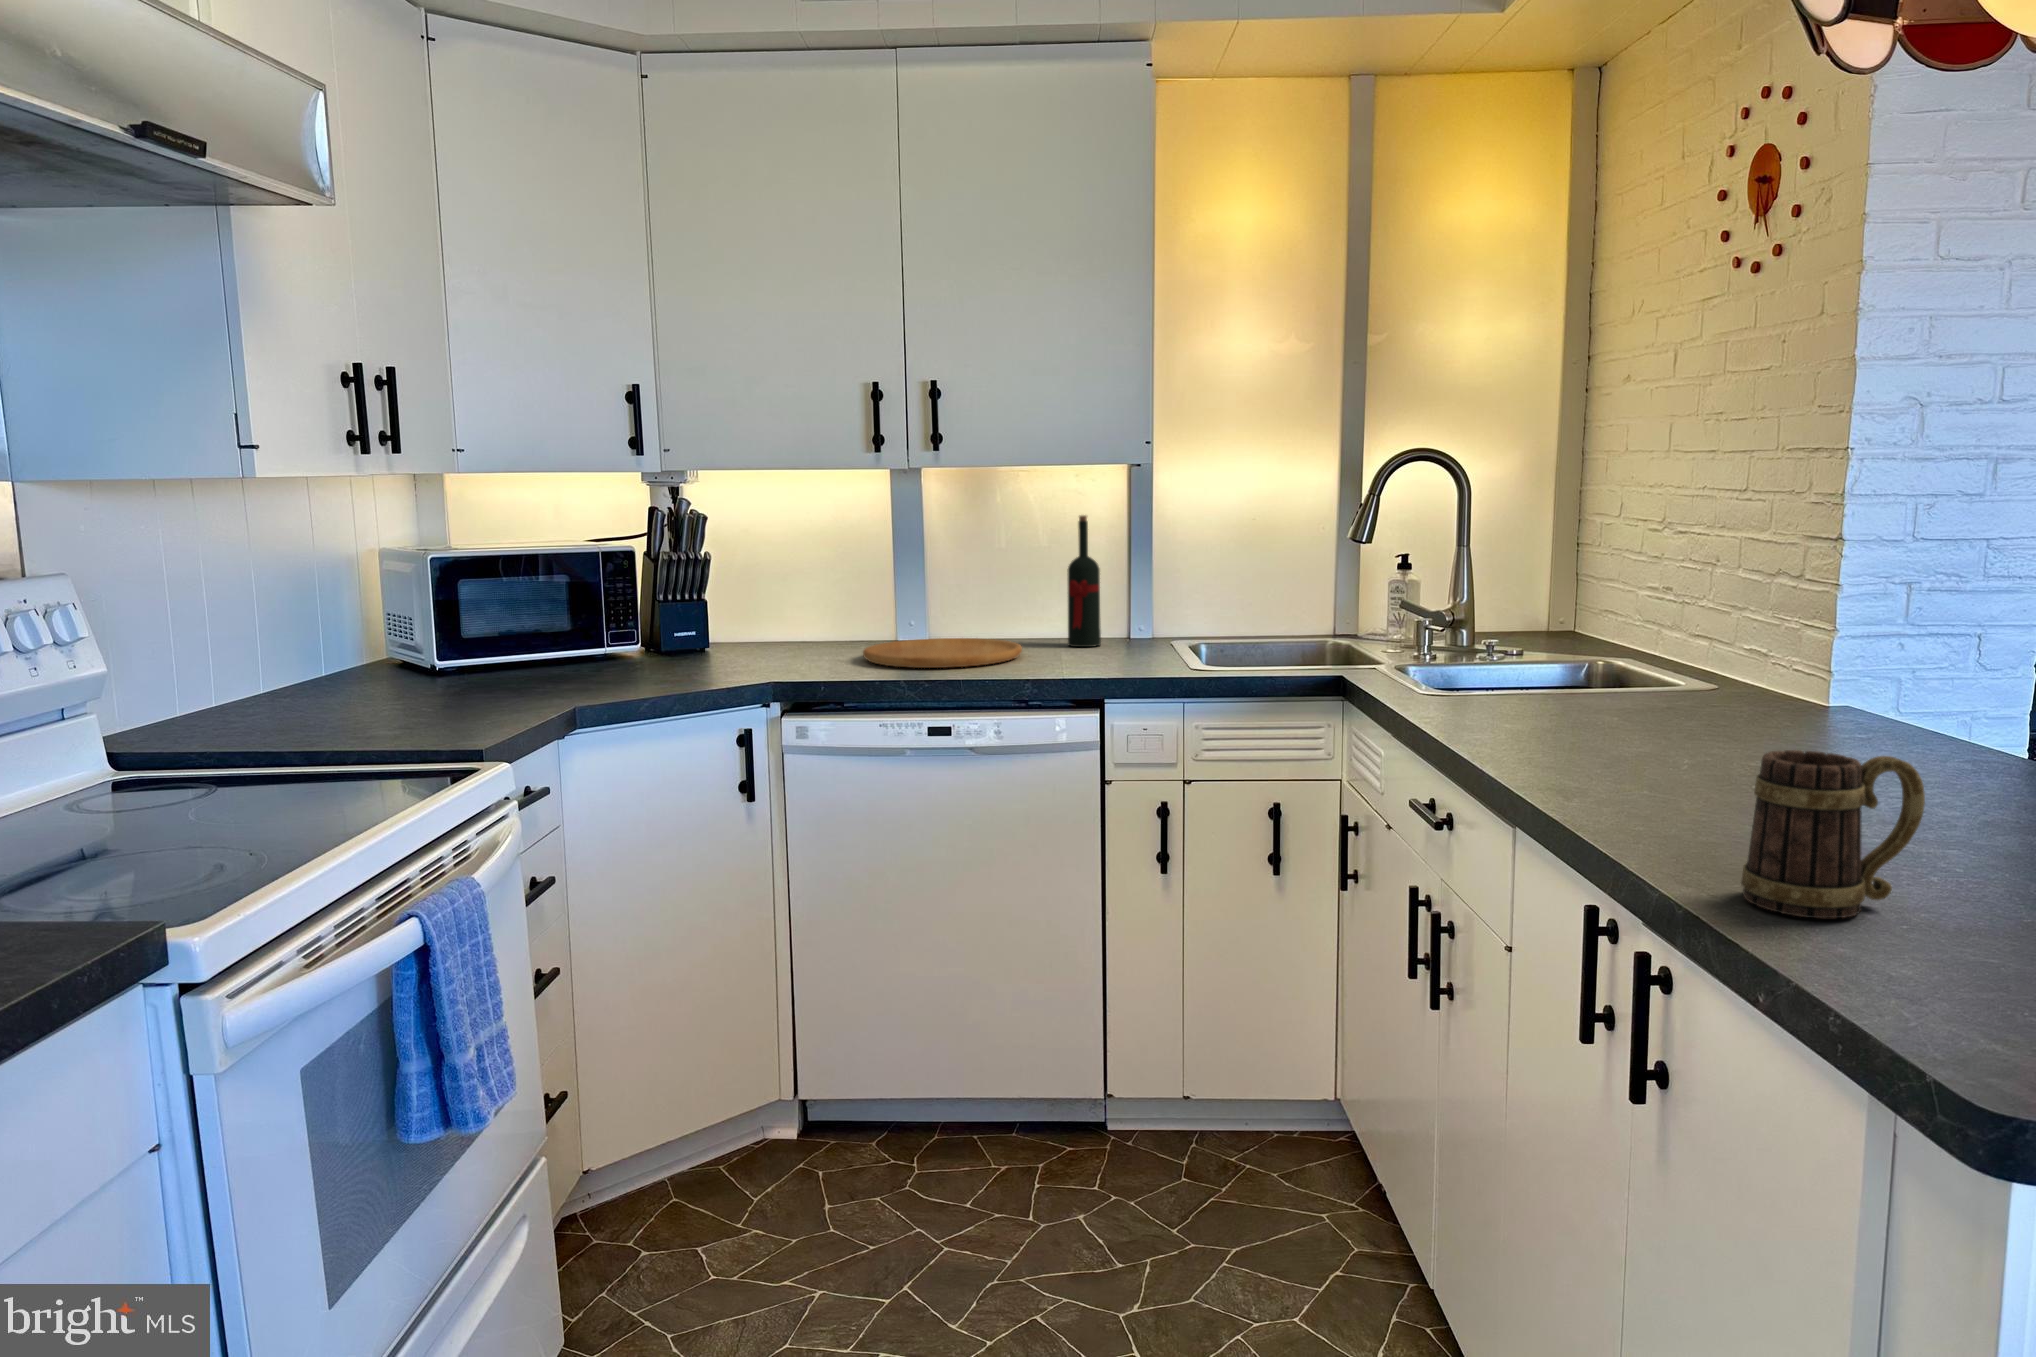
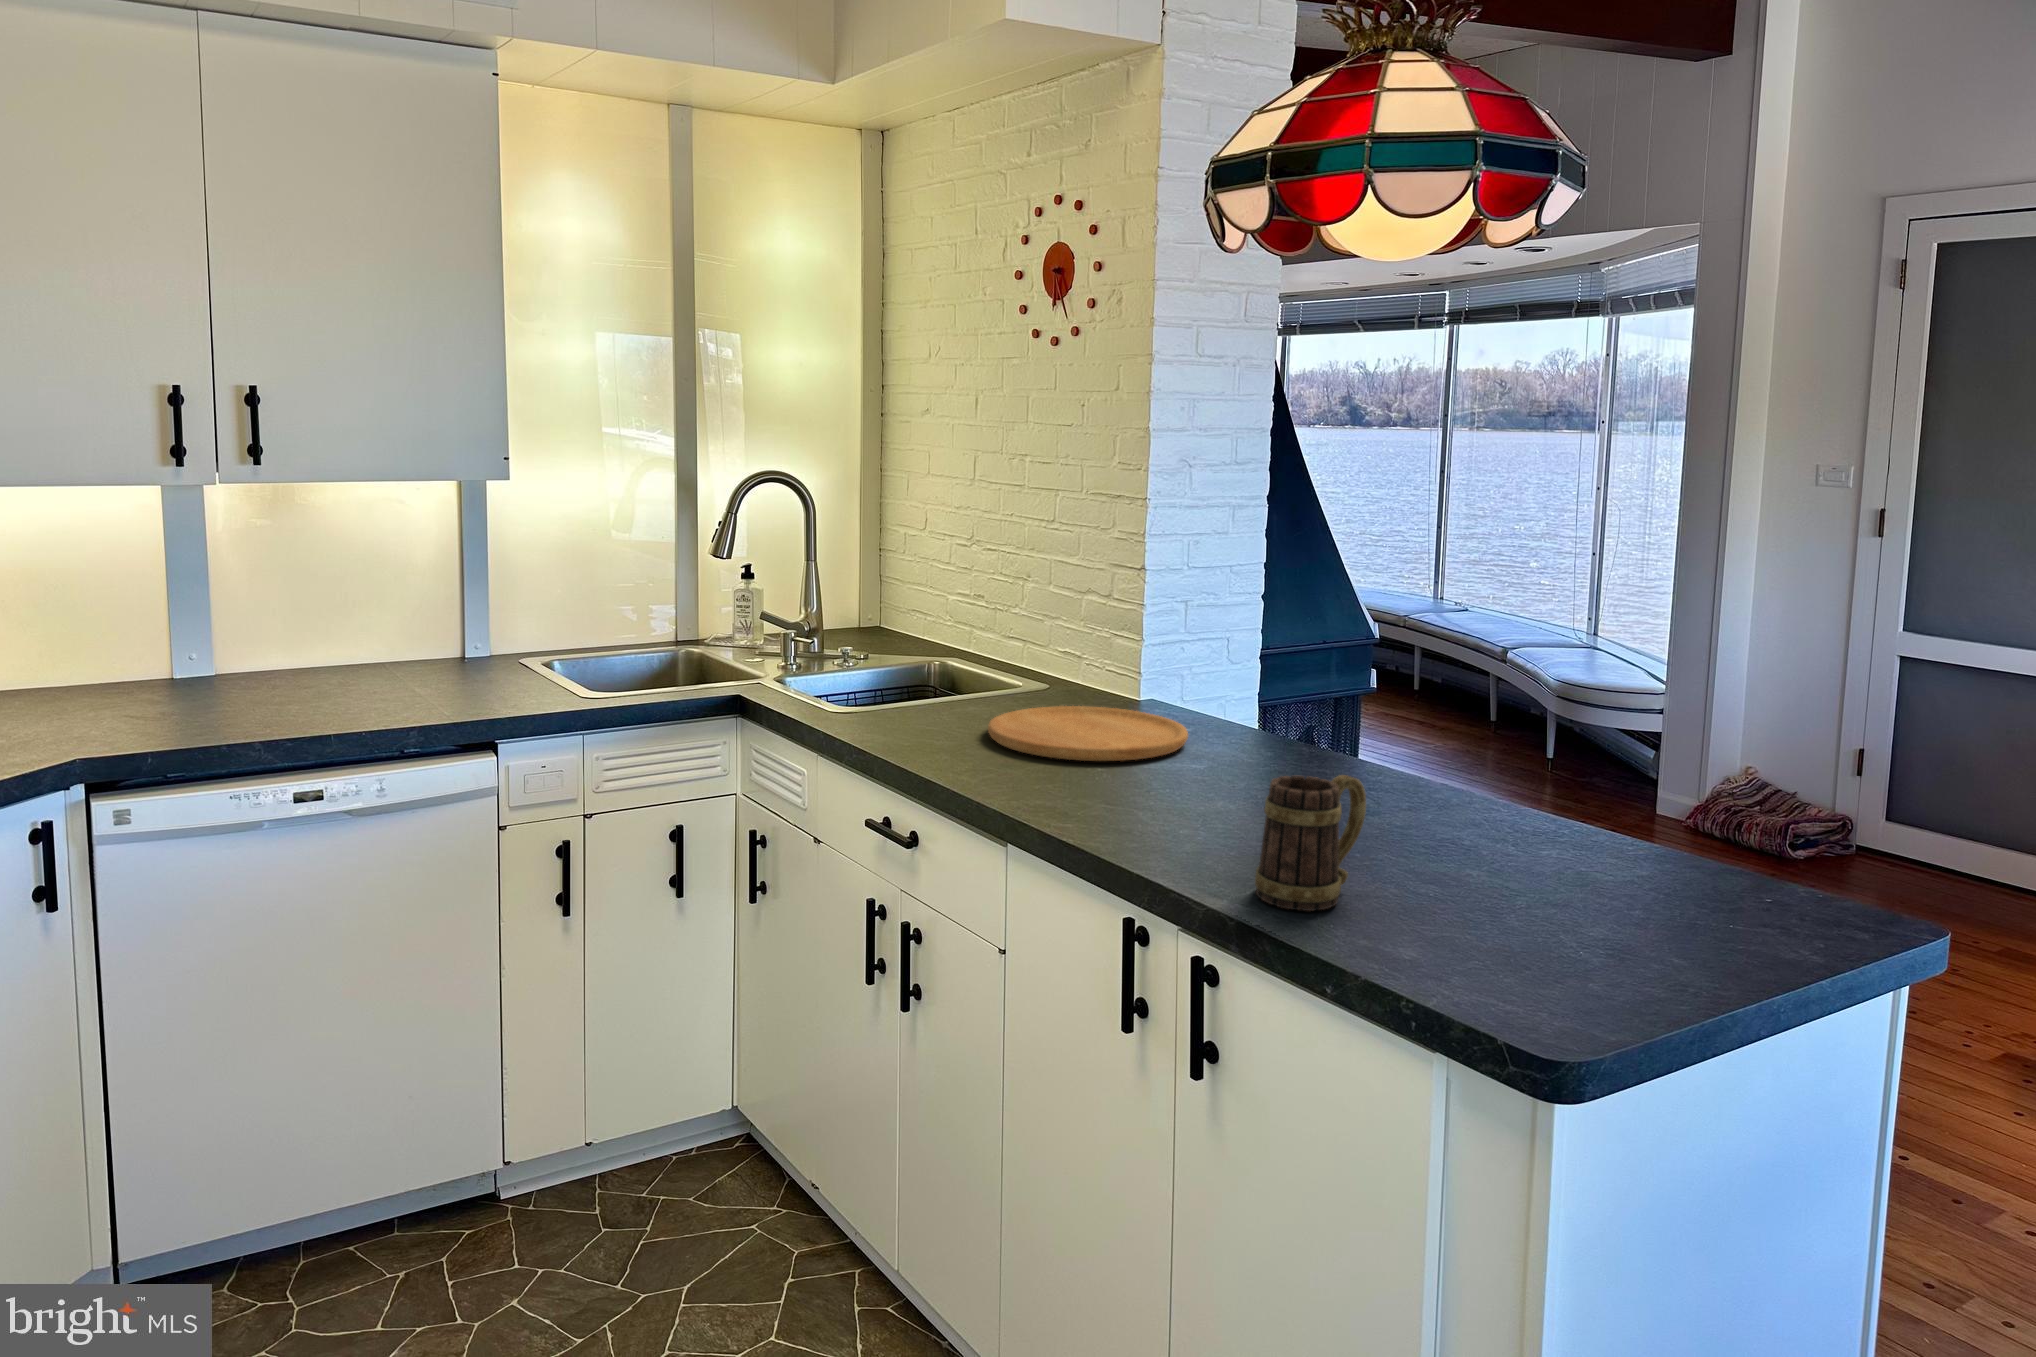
wine bottle: present [1068,515,1101,647] -> none [400,529,446,676]
cutting board: present [863,638,1022,668] -> present [988,706,1188,761]

